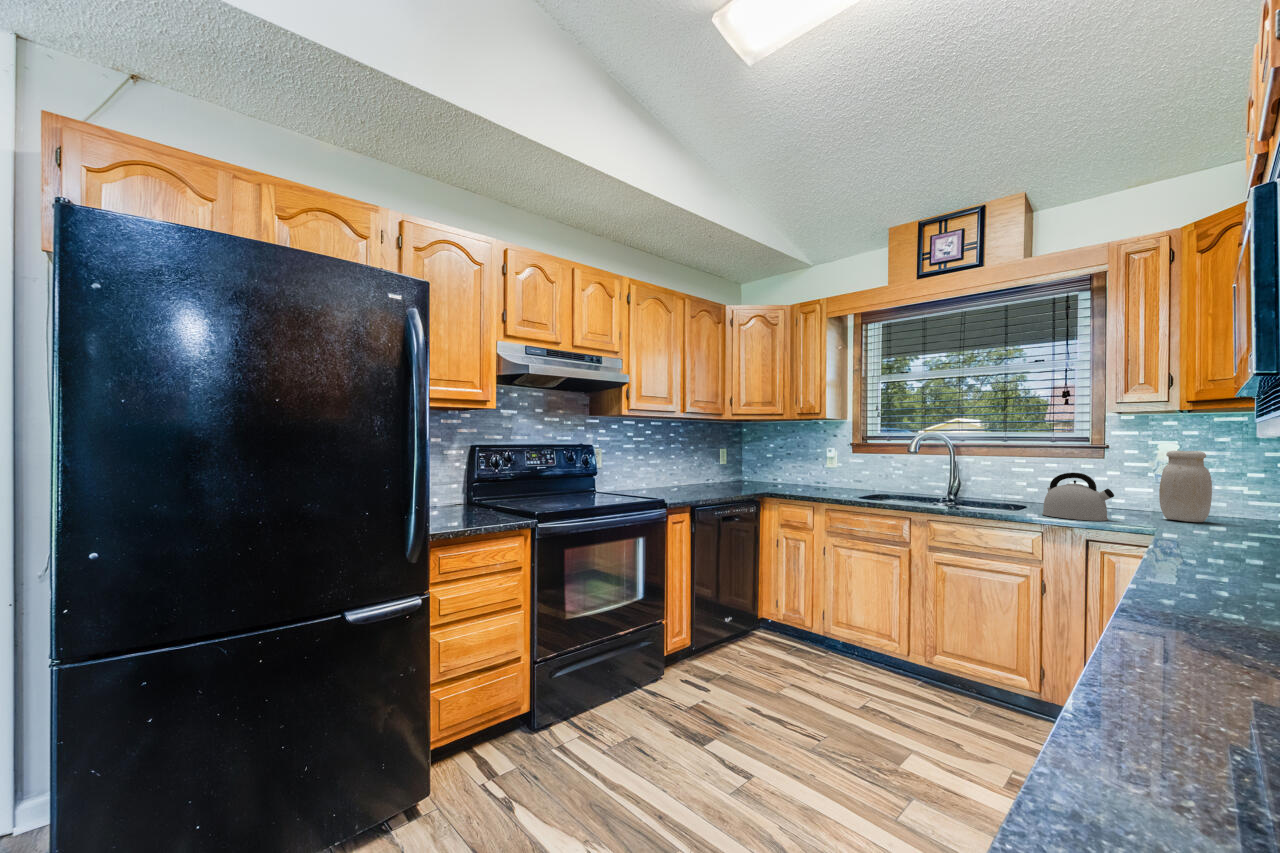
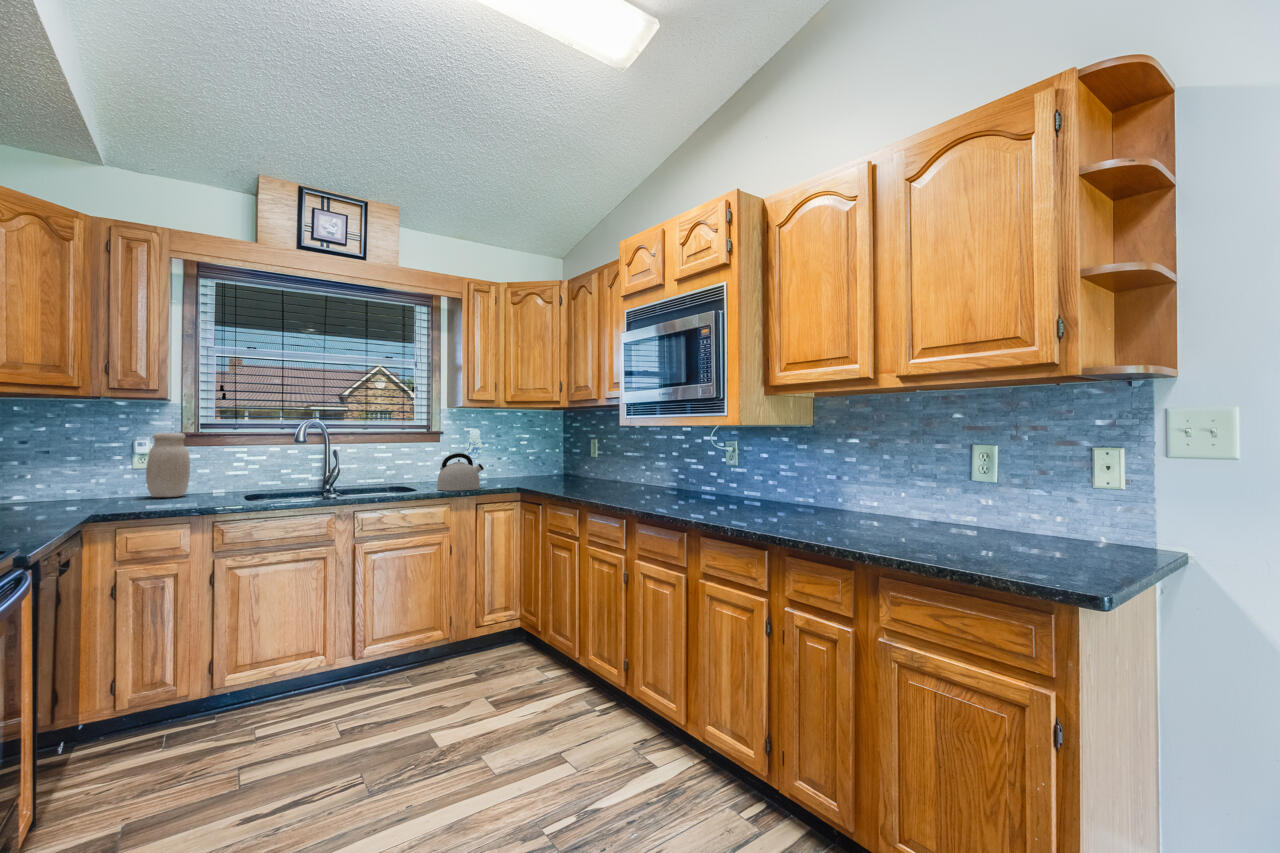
jar: present [1159,451,1212,522] -> present [146,433,190,497]

